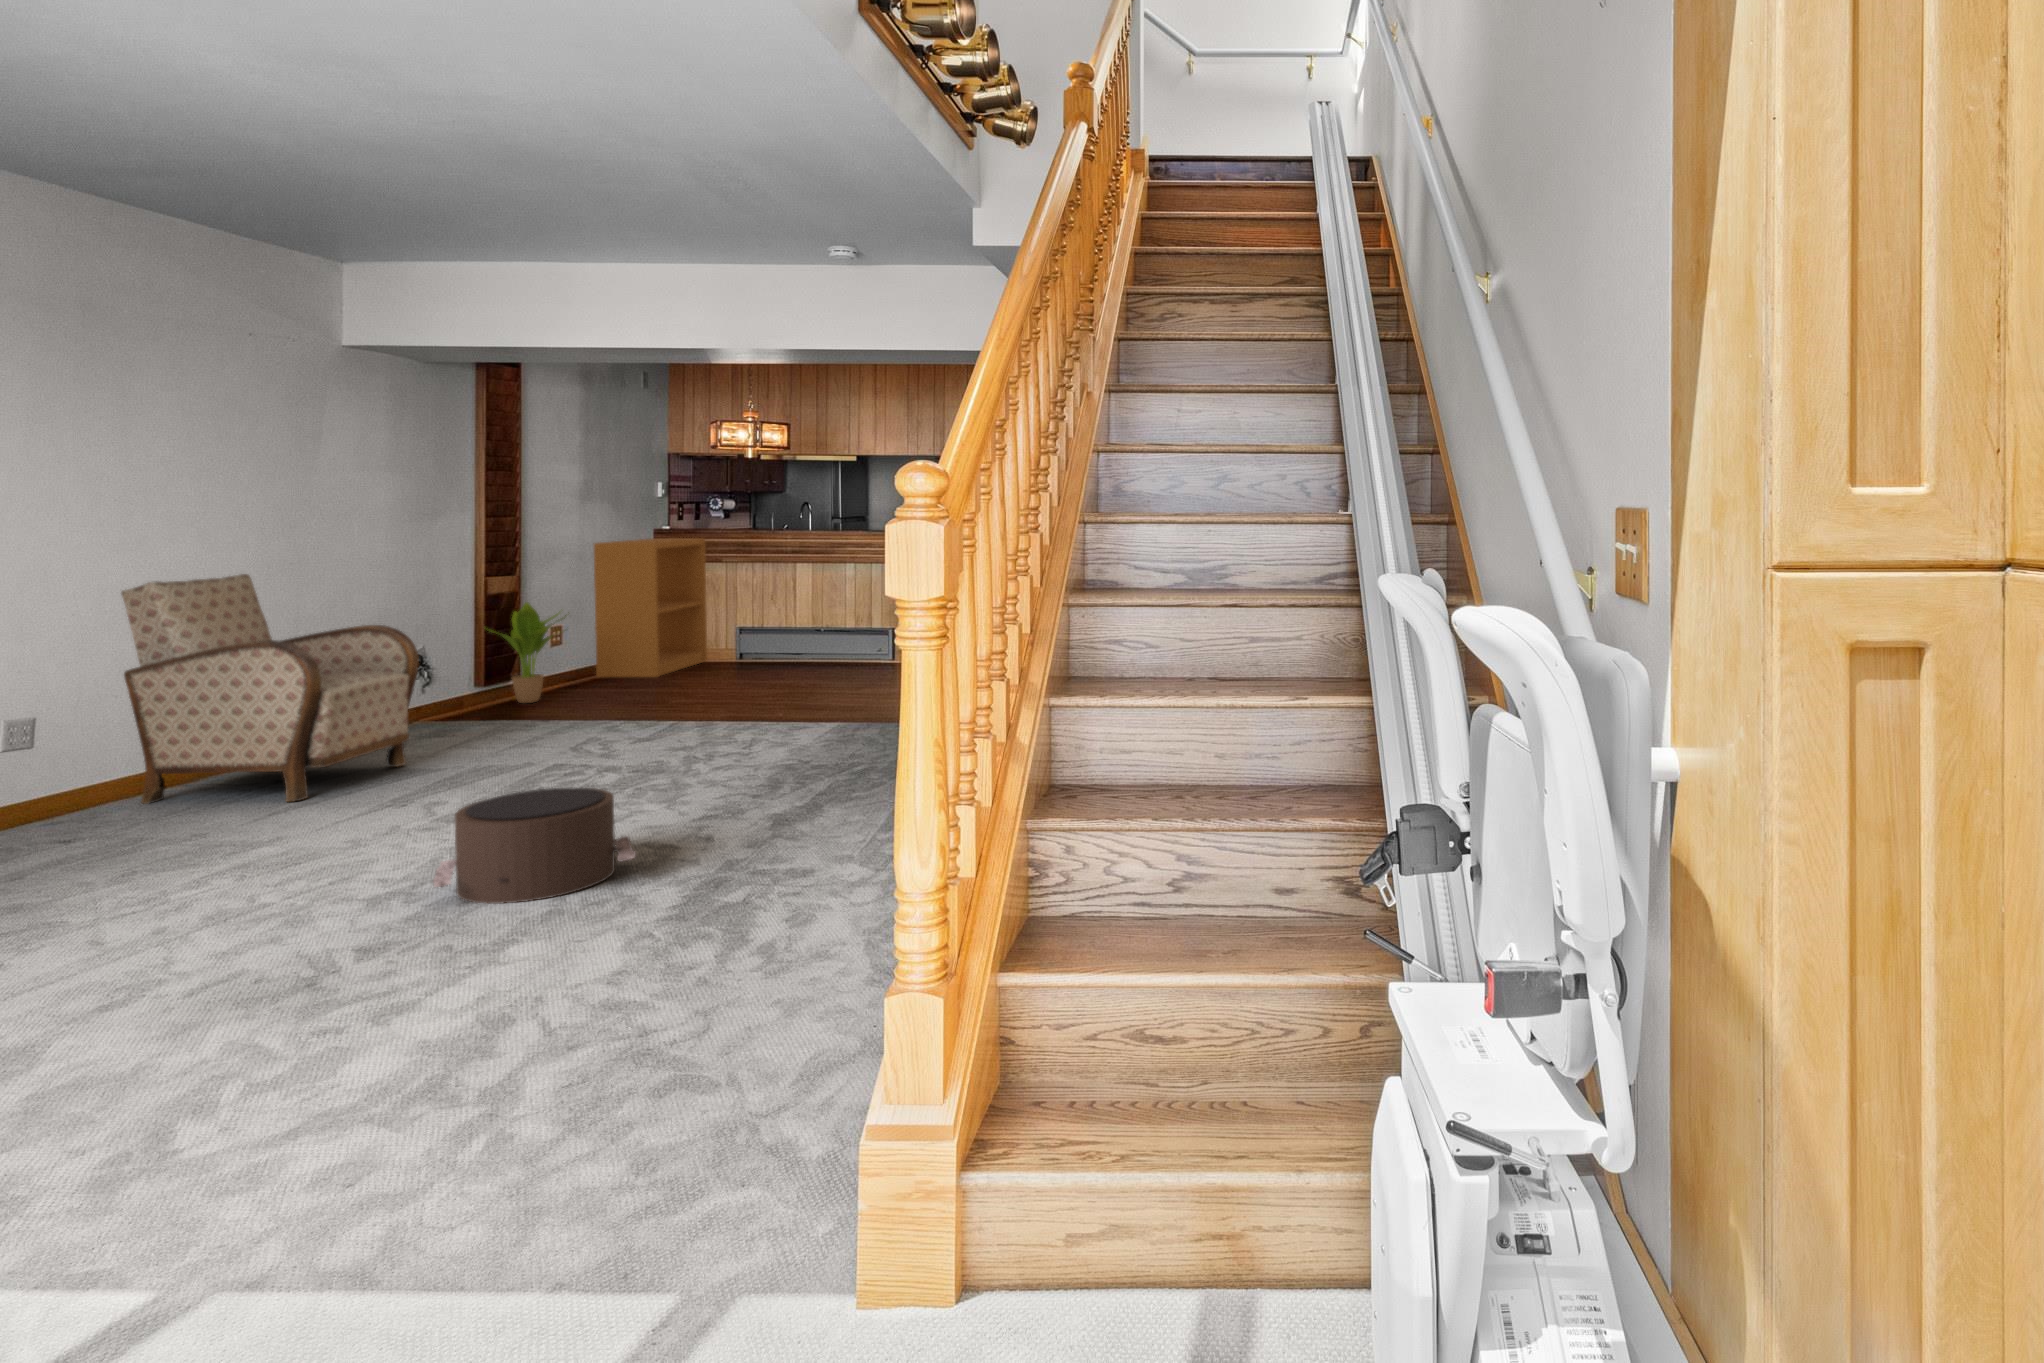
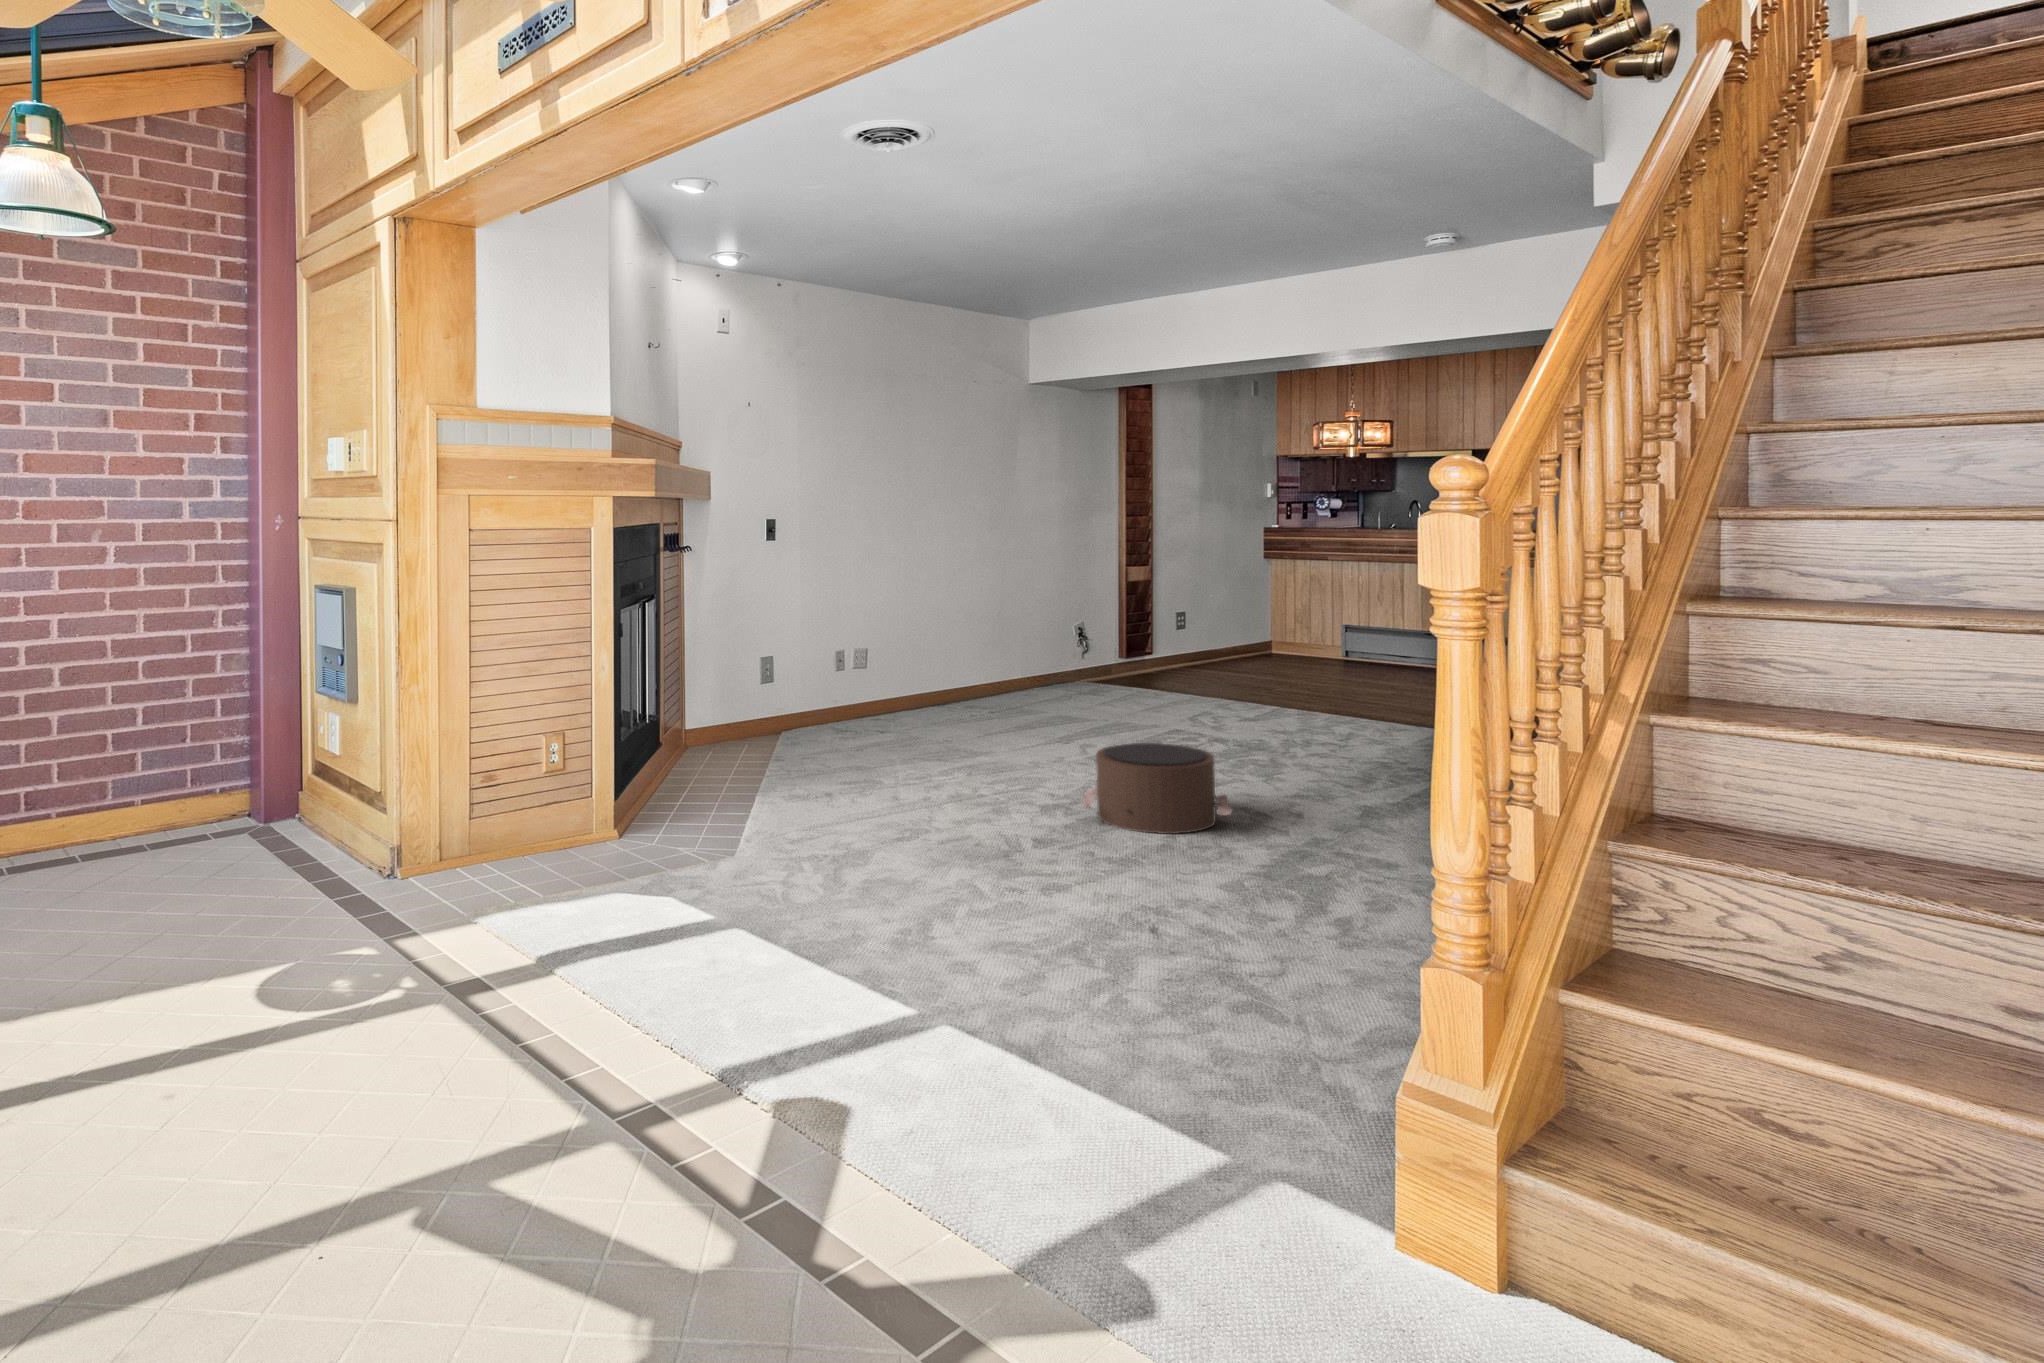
bookshelf: present [594,538,707,677] -> none [1212,536,1313,663]
armchair: present [122,574,419,804] -> none [909,560,1079,729]
potted plant: present [490,602,566,703] -> none [1126,589,1192,675]

